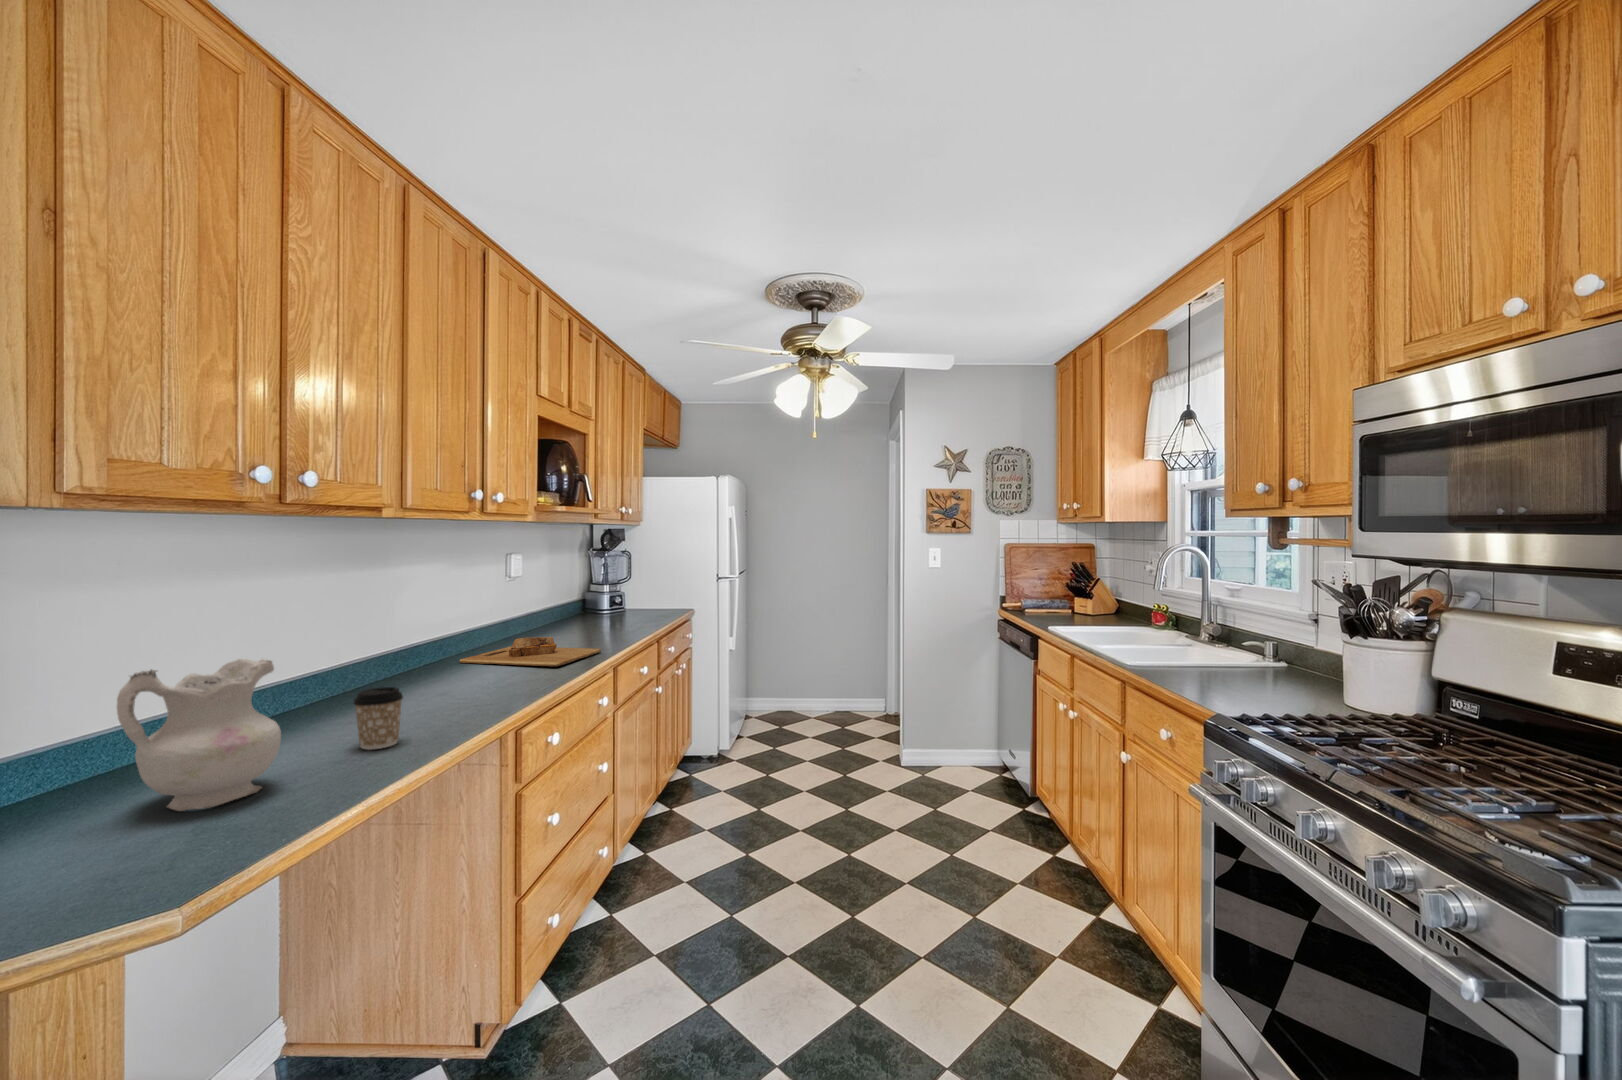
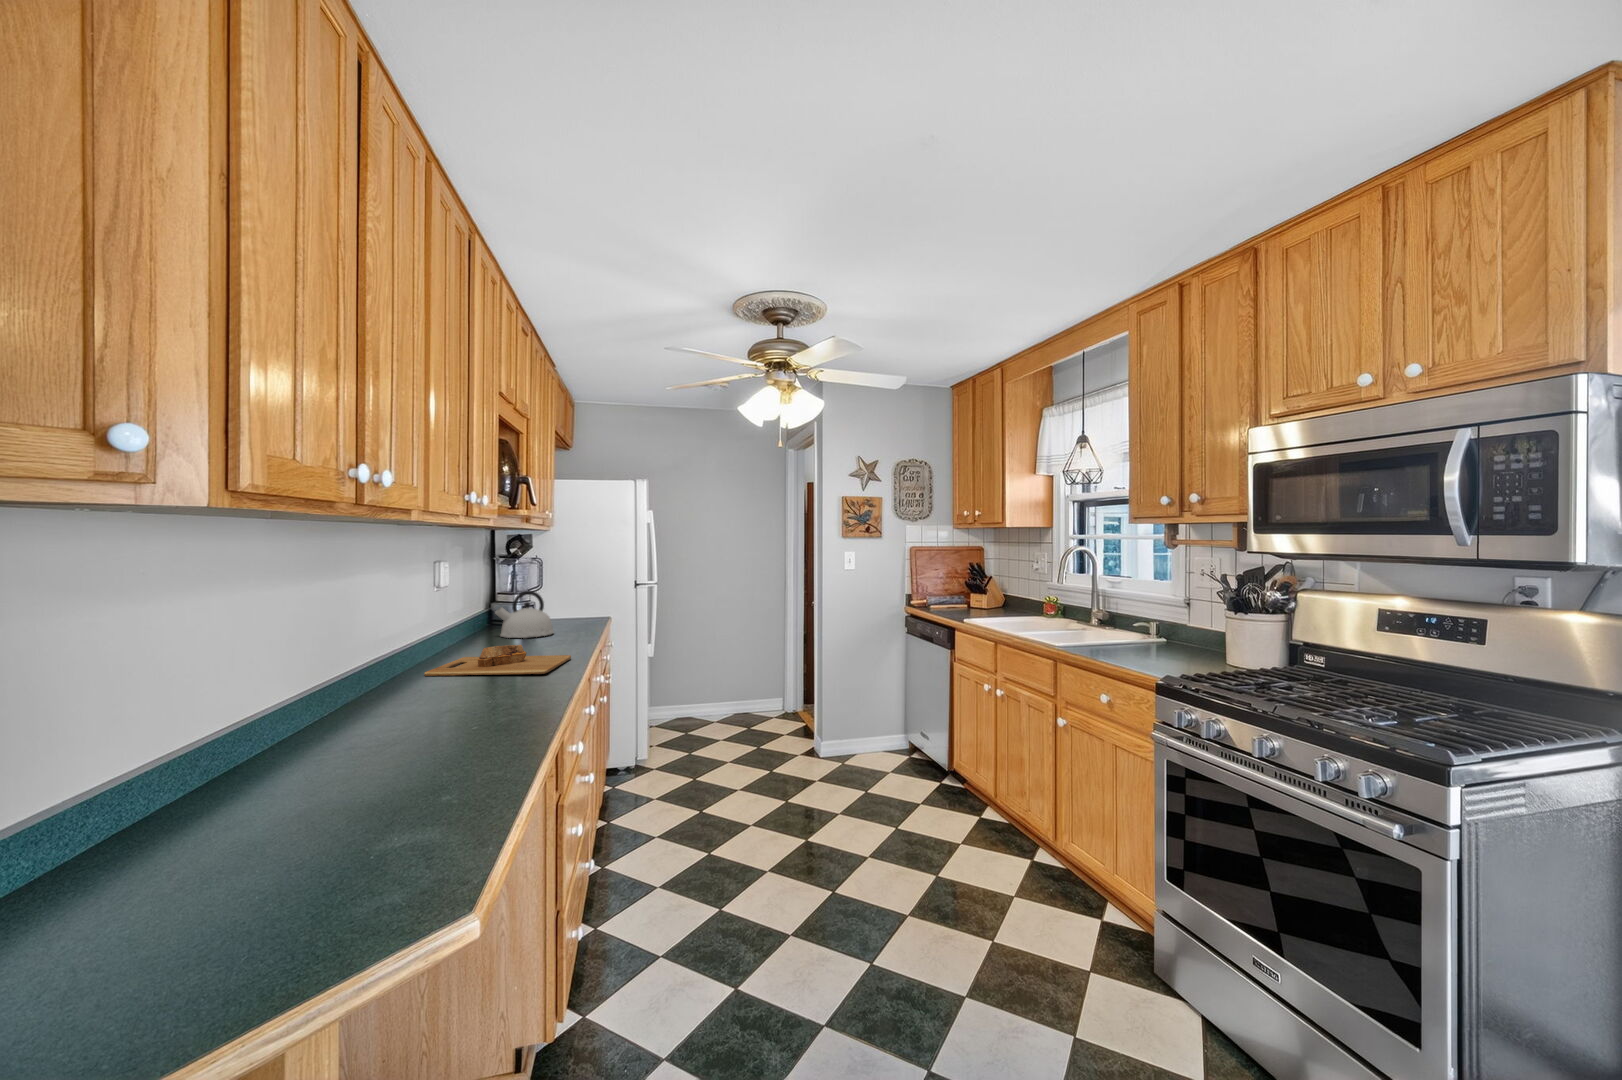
kettle: none [563,585,619,629] -> present [495,591,554,638]
ceramic pitcher: present [117,658,281,811] -> none [261,665,404,832]
coffee cup: present [354,687,403,750] -> none [428,695,478,761]

